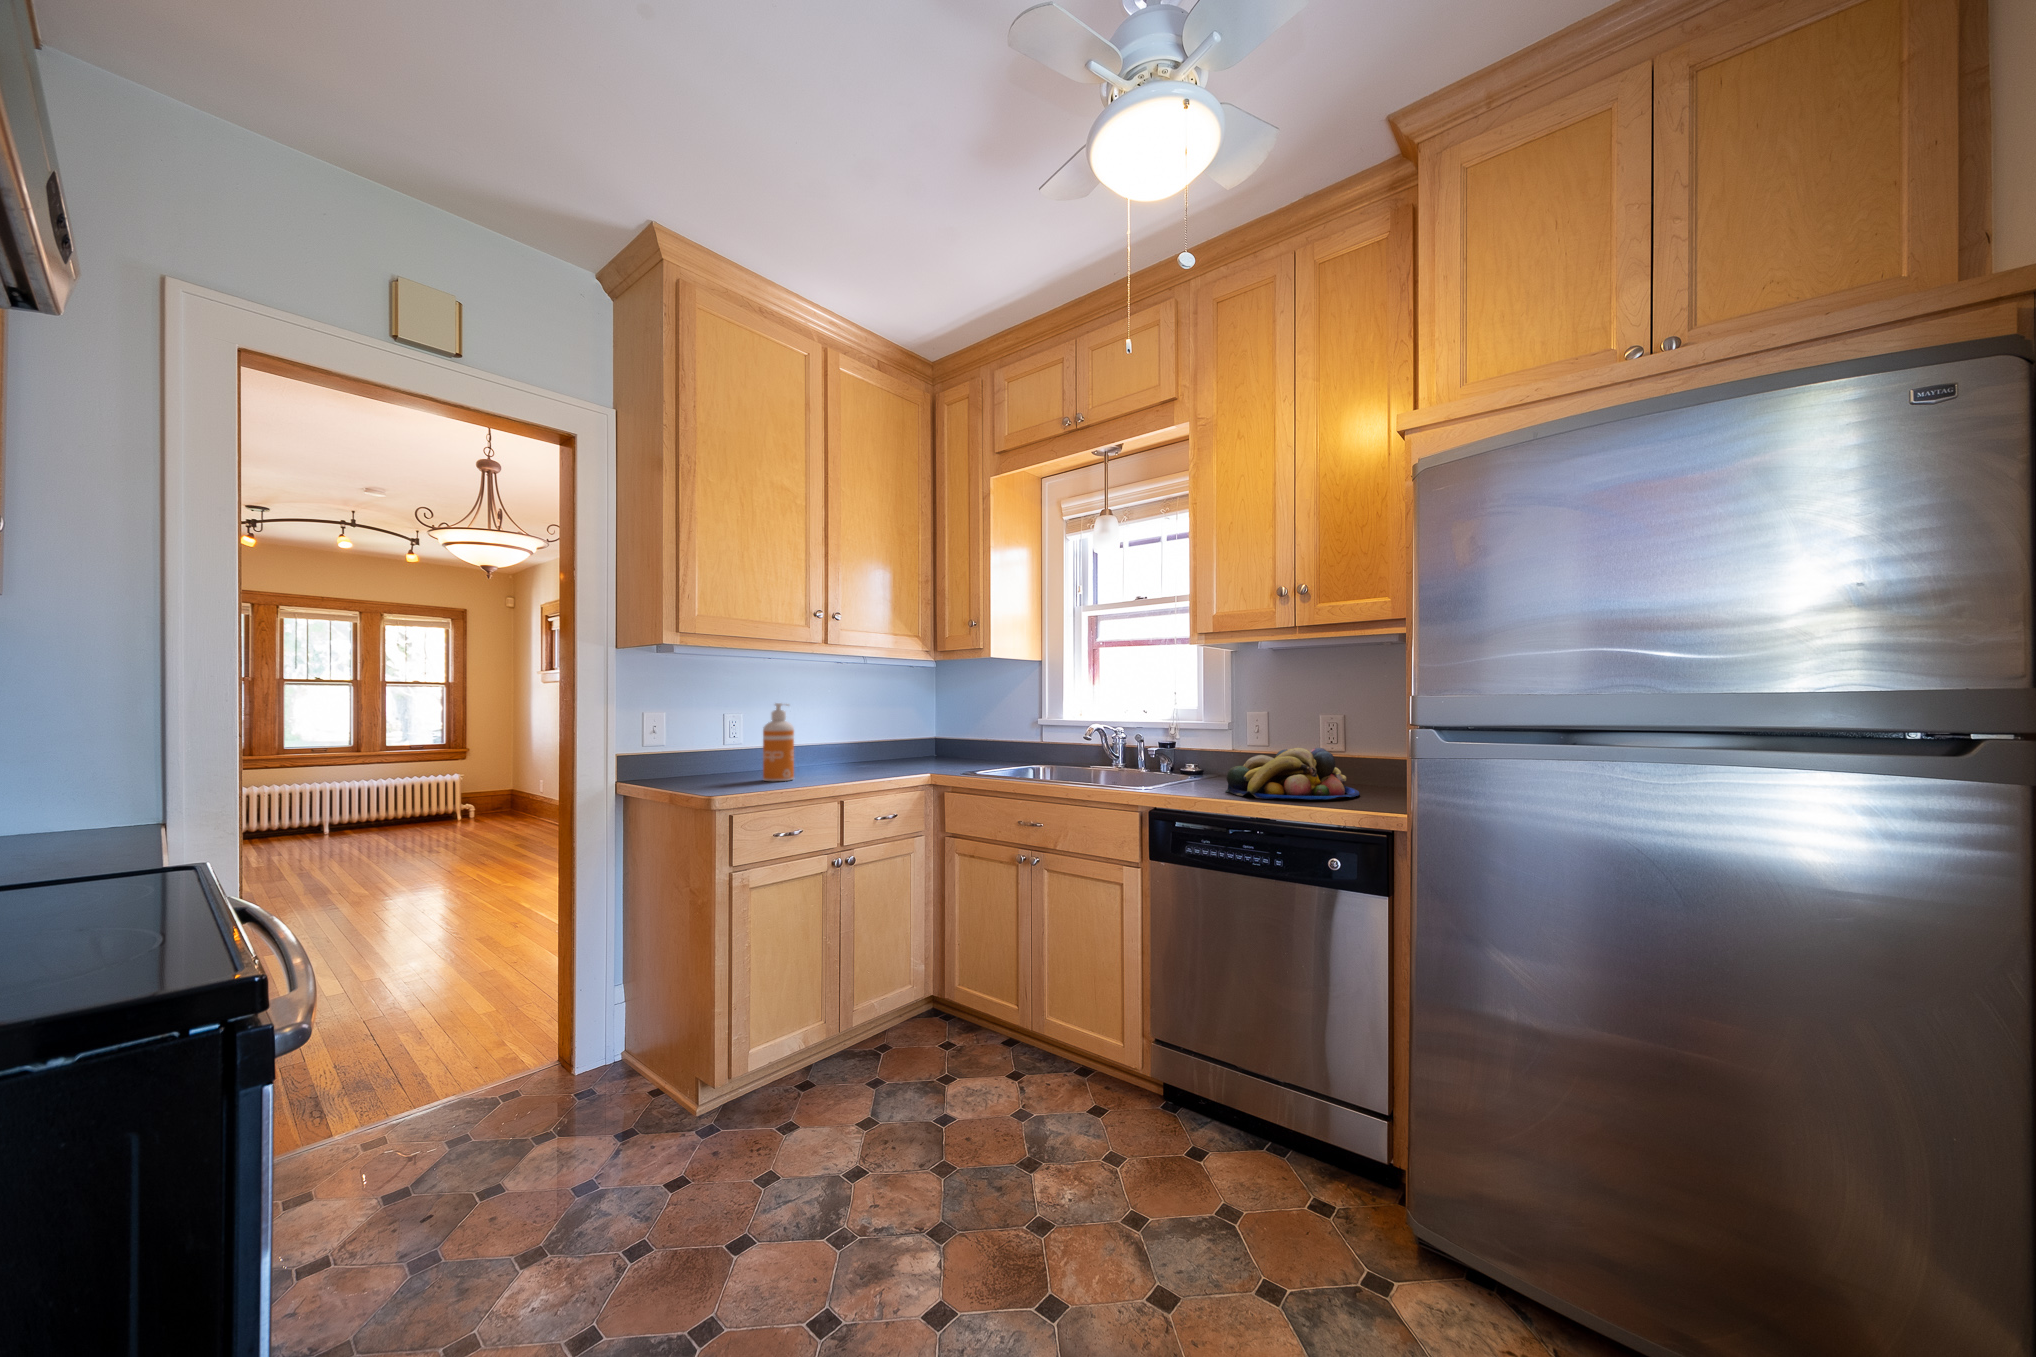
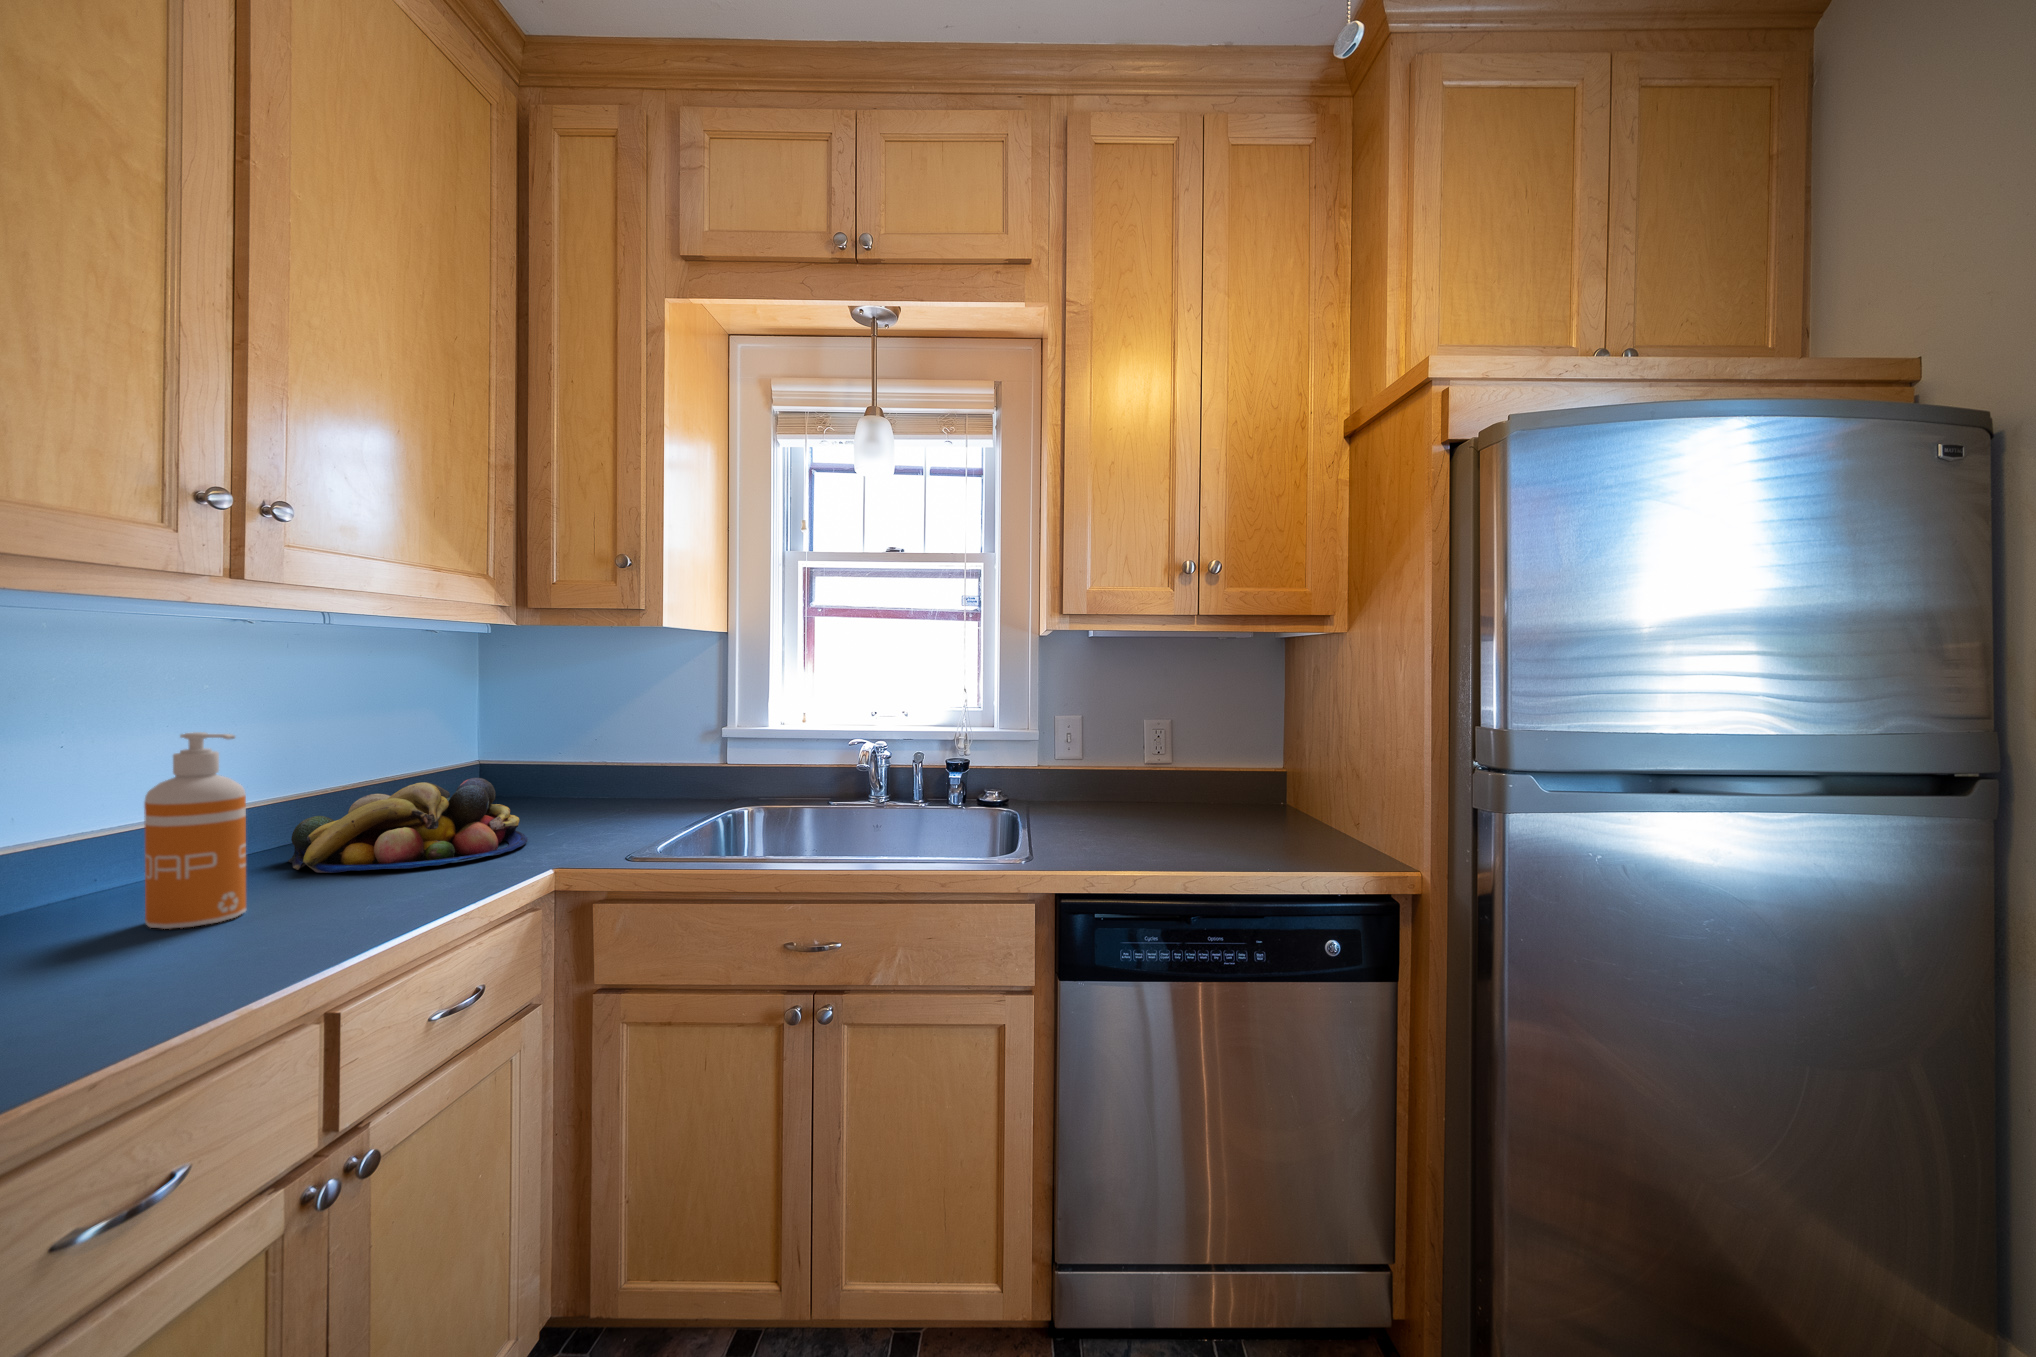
fruit bowl: present [1226,748,1360,800] -> present [288,778,528,873]

